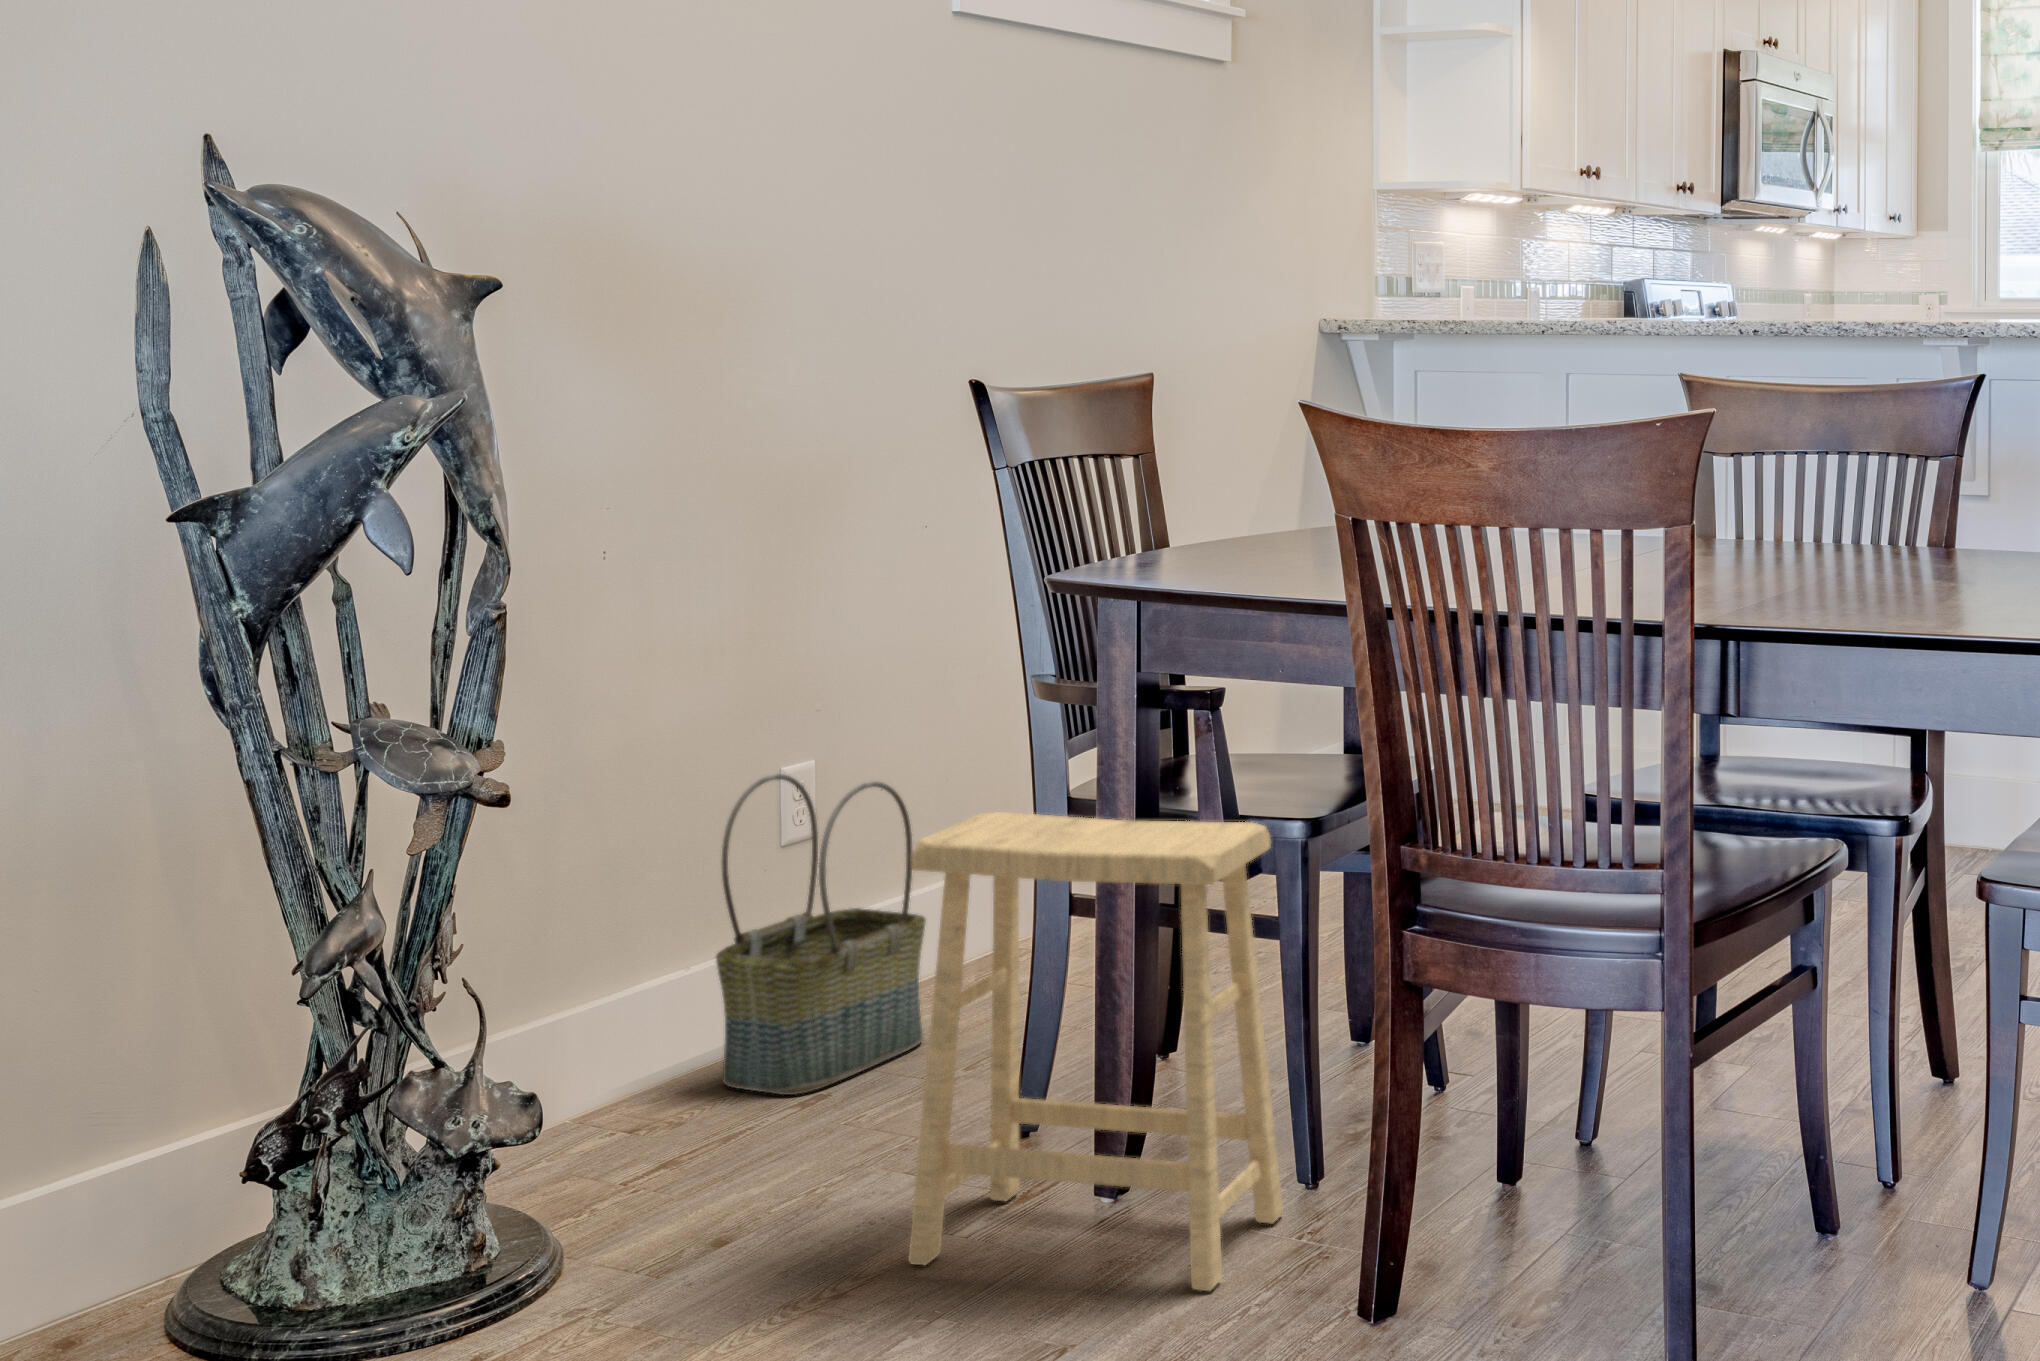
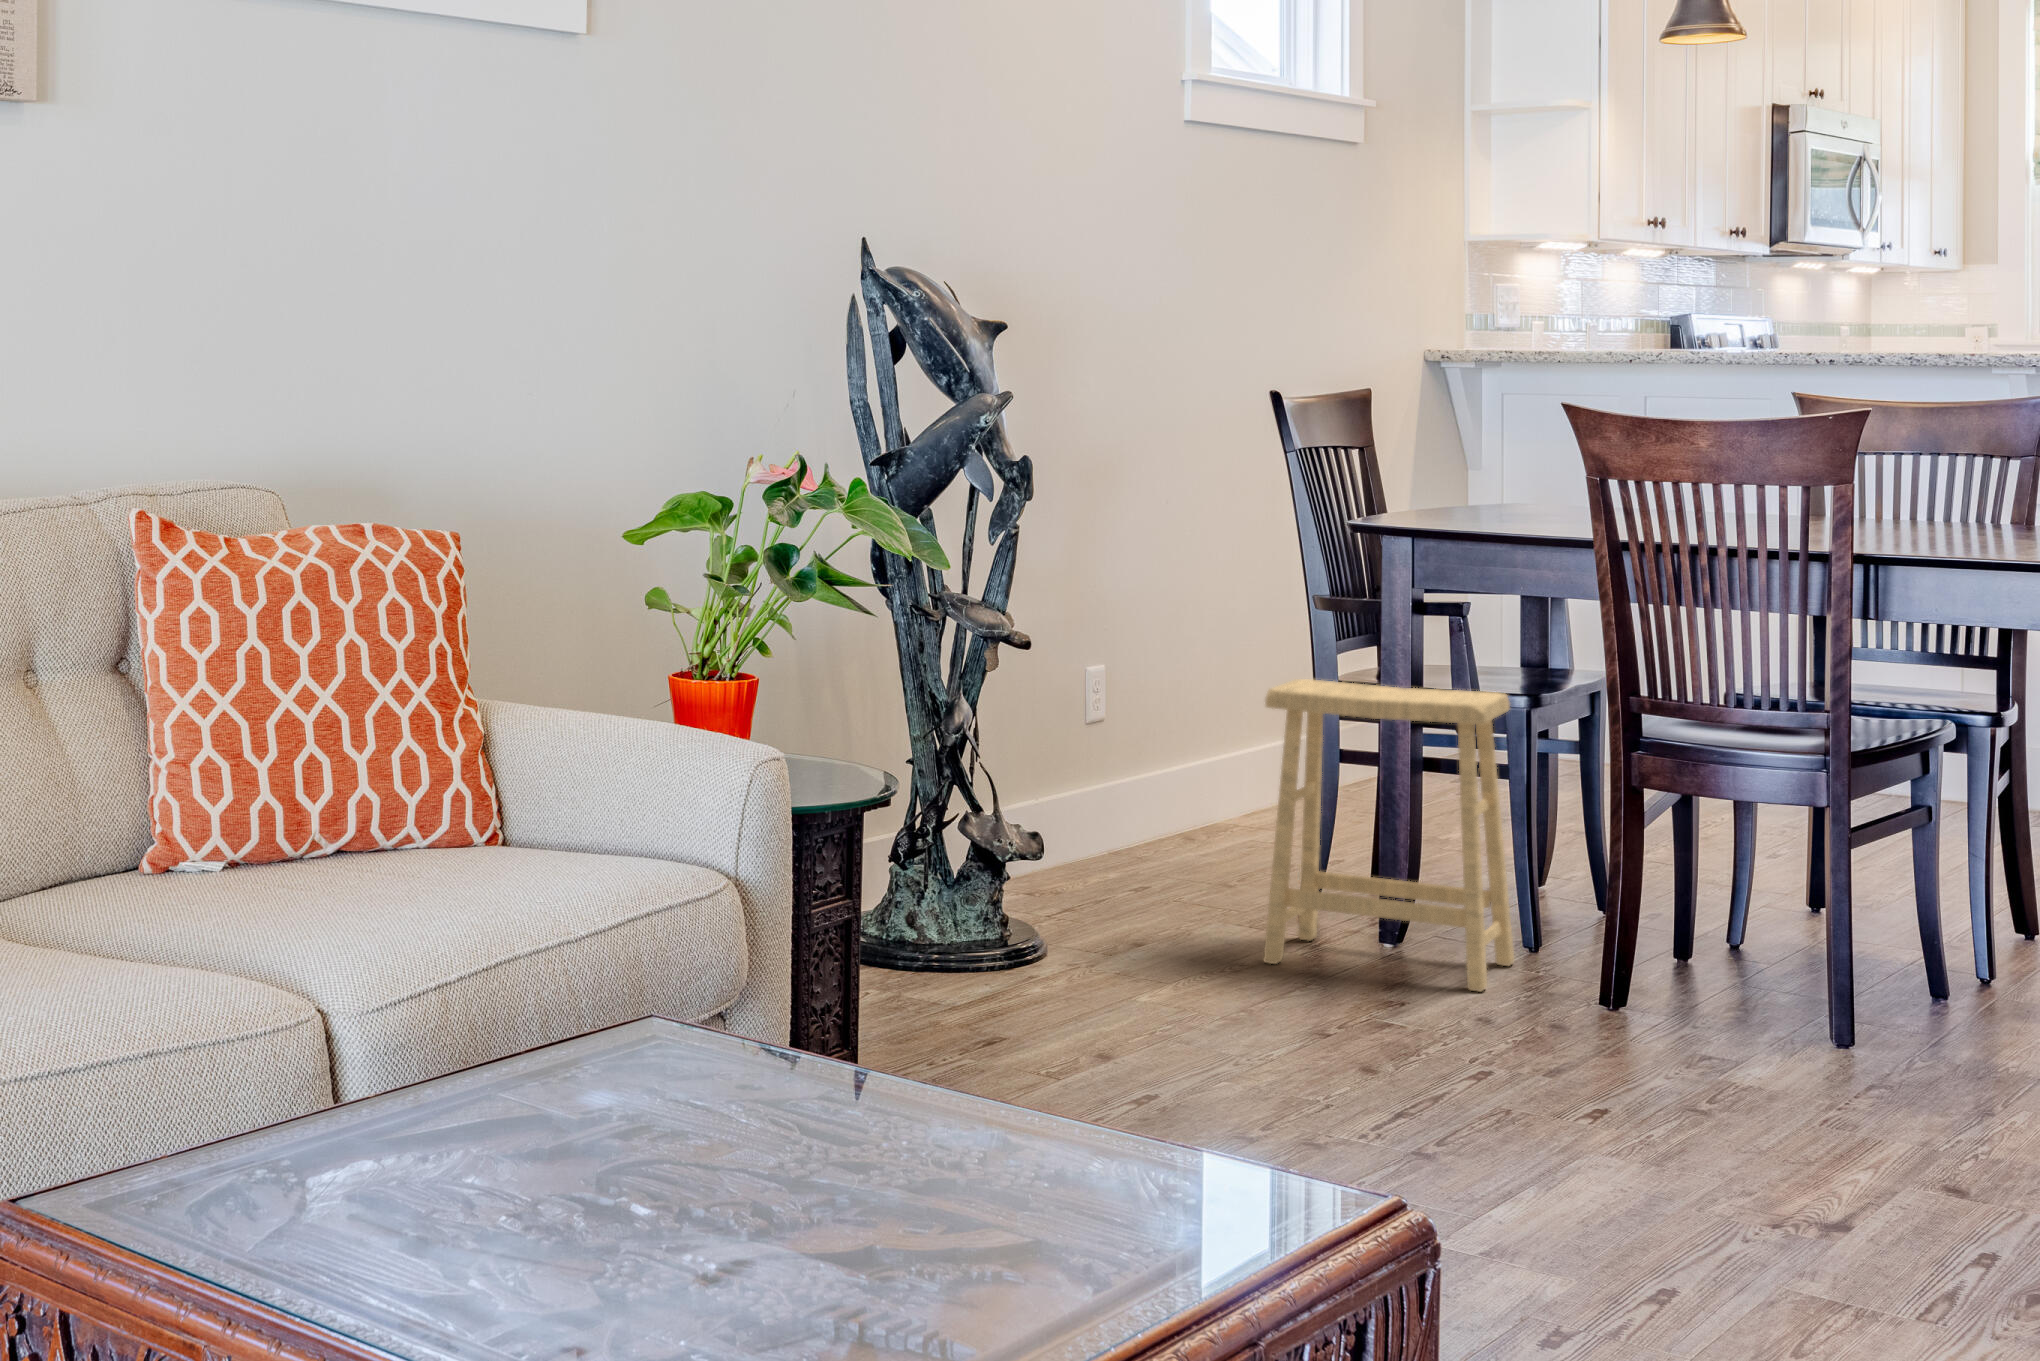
basket: present [716,774,926,1095] -> none [1063,663,1194,880]

